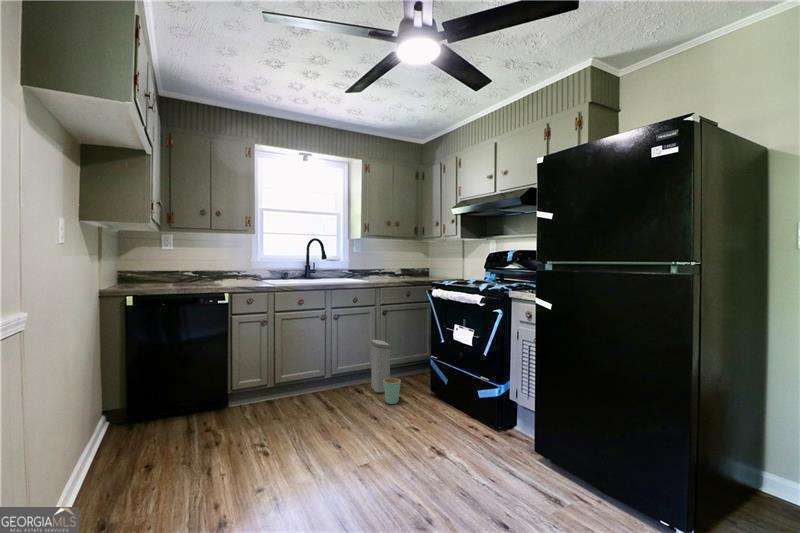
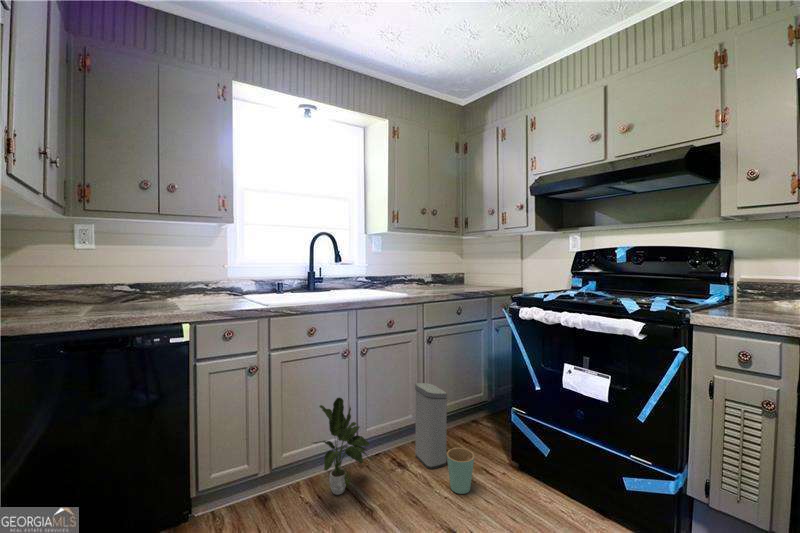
potted plant: none [297,343,337,402] -> present [314,398,373,495]

